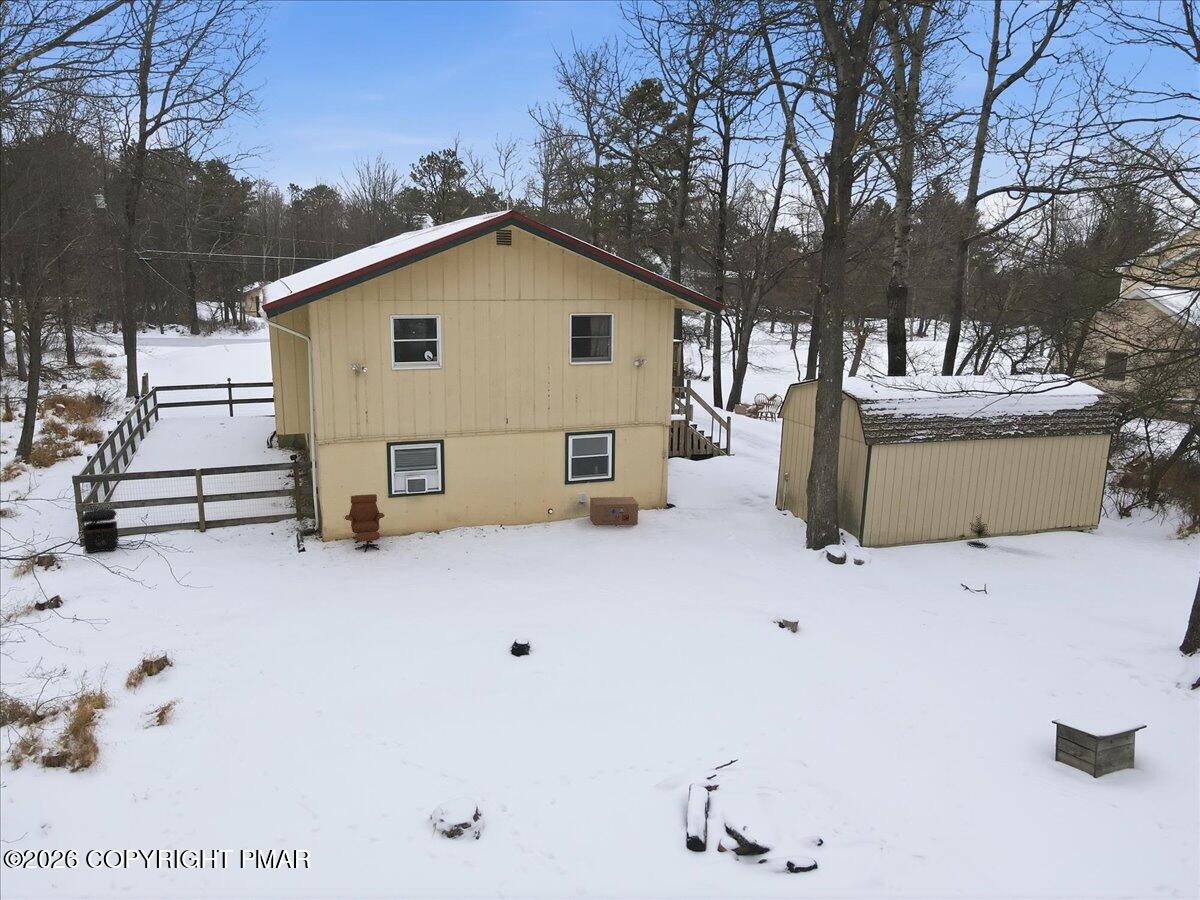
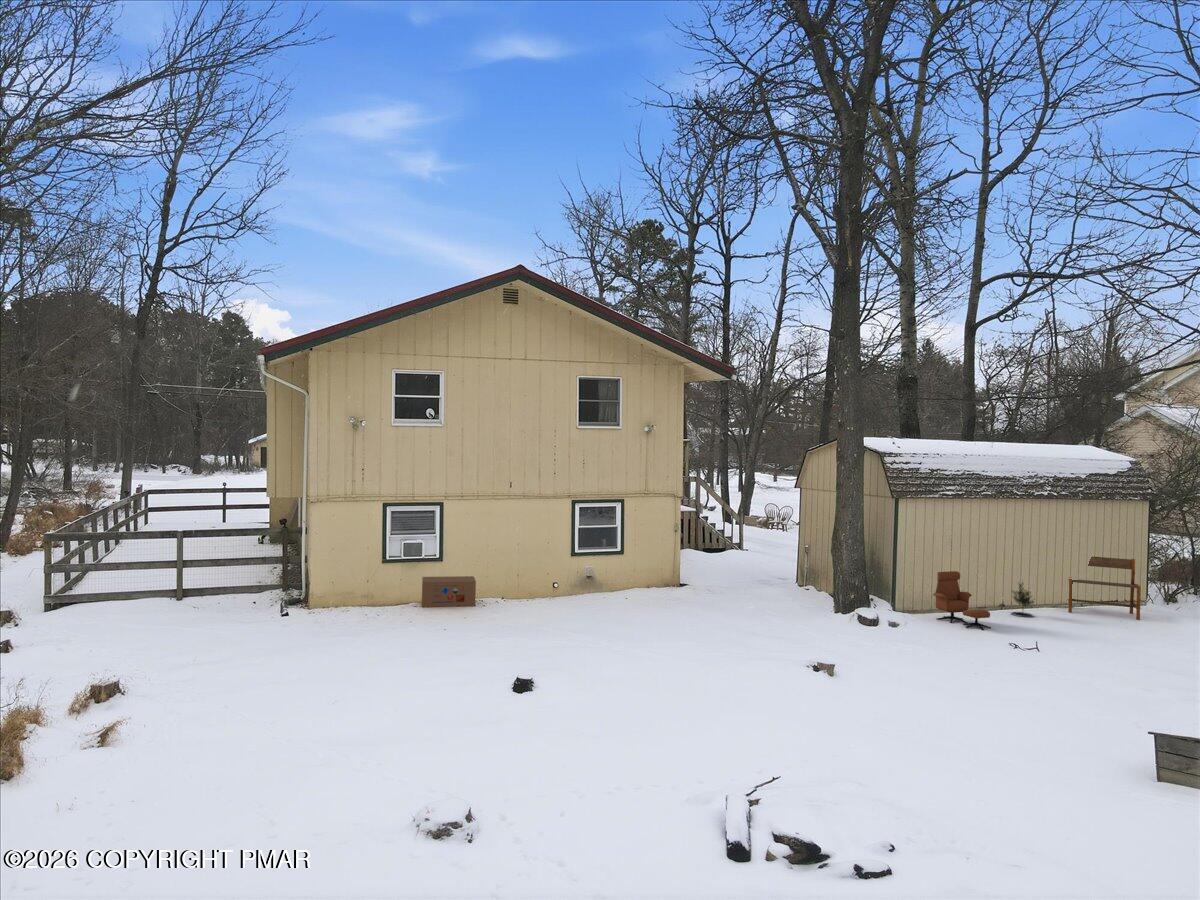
bench: none [1020,486,1088,551] -> present [1068,556,1141,620]
lounge chair: present [345,494,385,552] -> present [933,571,991,630]
cardboard box: present [590,497,638,525] -> present [422,576,476,607]
toolbox: present [81,509,118,553] -> none [45,569,85,615]

